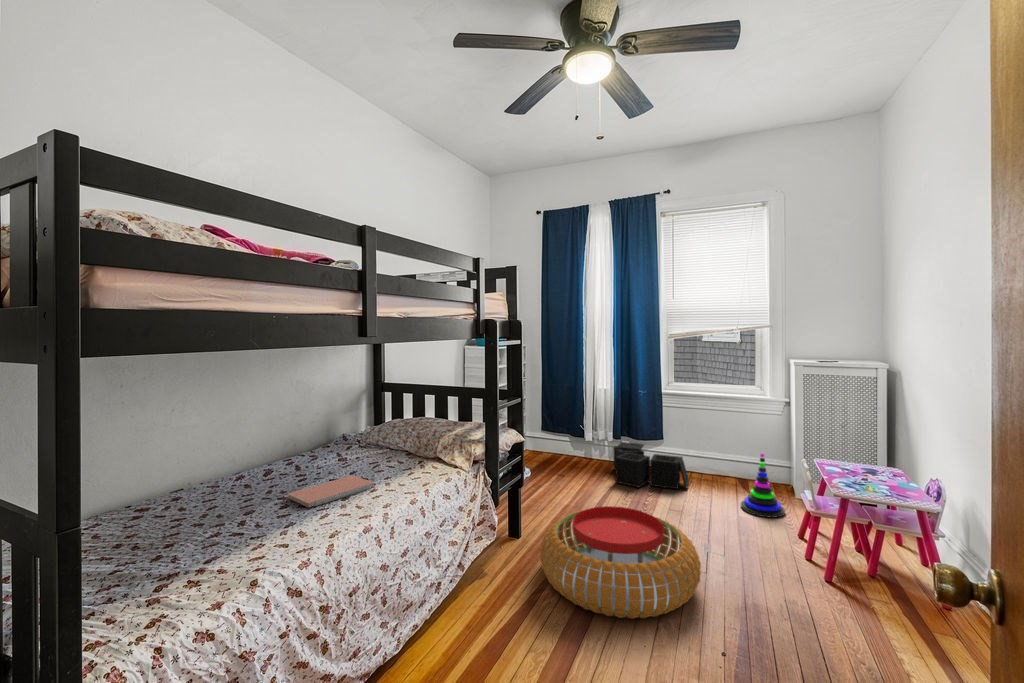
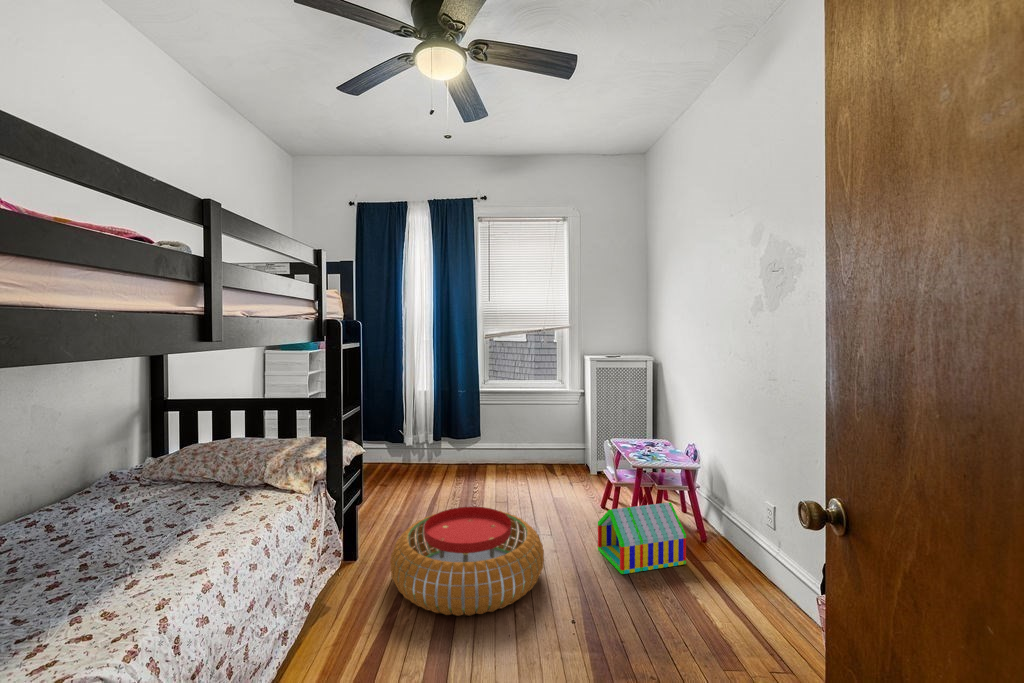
storage bin: present [613,442,689,489] -> none [435,442,507,486]
stacking toy: present [741,453,785,518] -> none [554,439,588,495]
notebook: present [287,475,374,507] -> none [52,524,192,579]
toy house: none [779,539,907,631] -> present [598,502,686,574]

